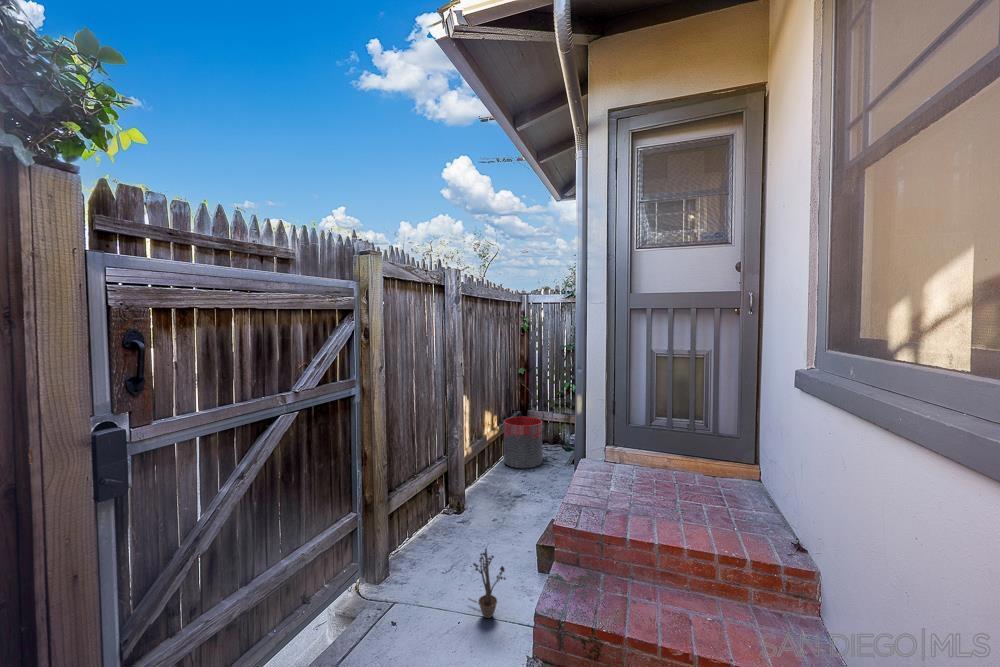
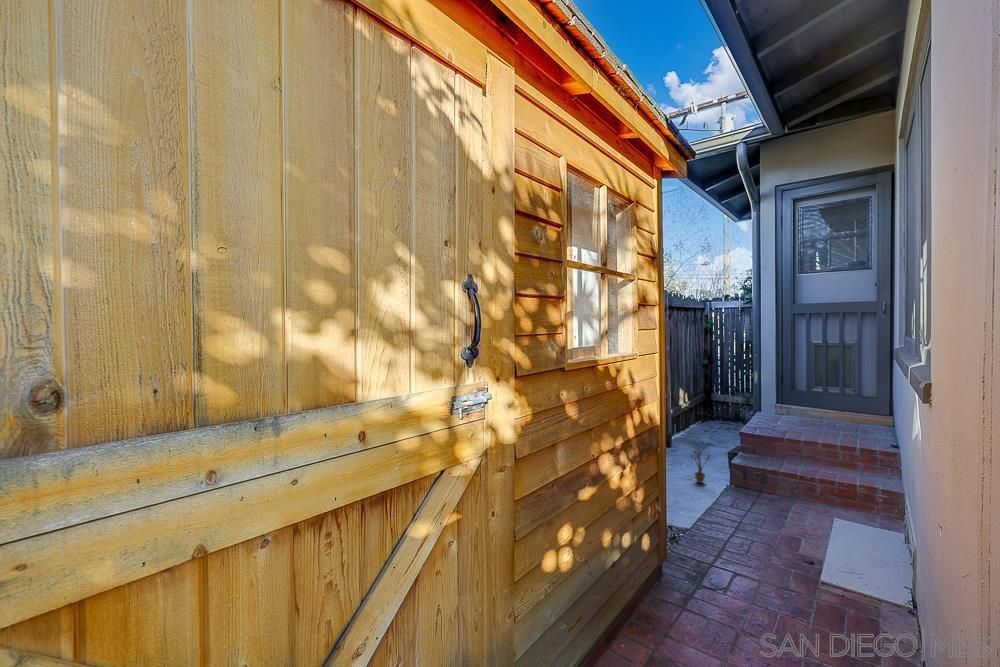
trash can: present [504,417,542,469] -> none [693,396,725,433]

